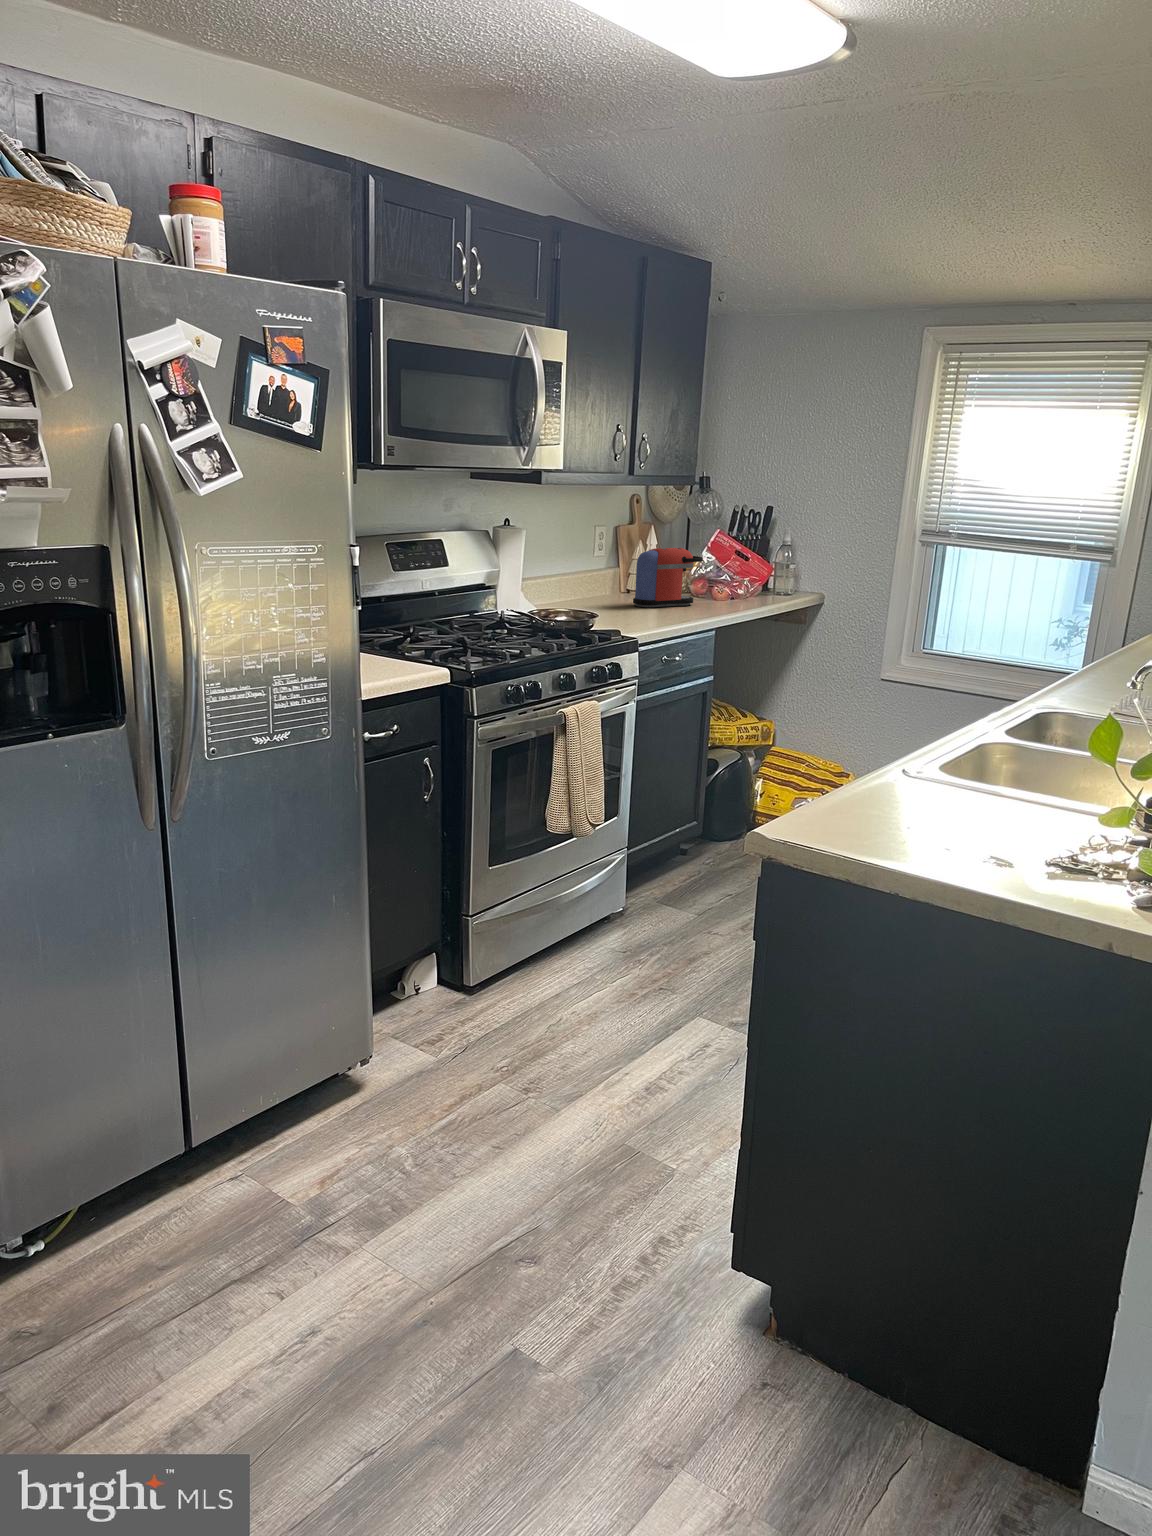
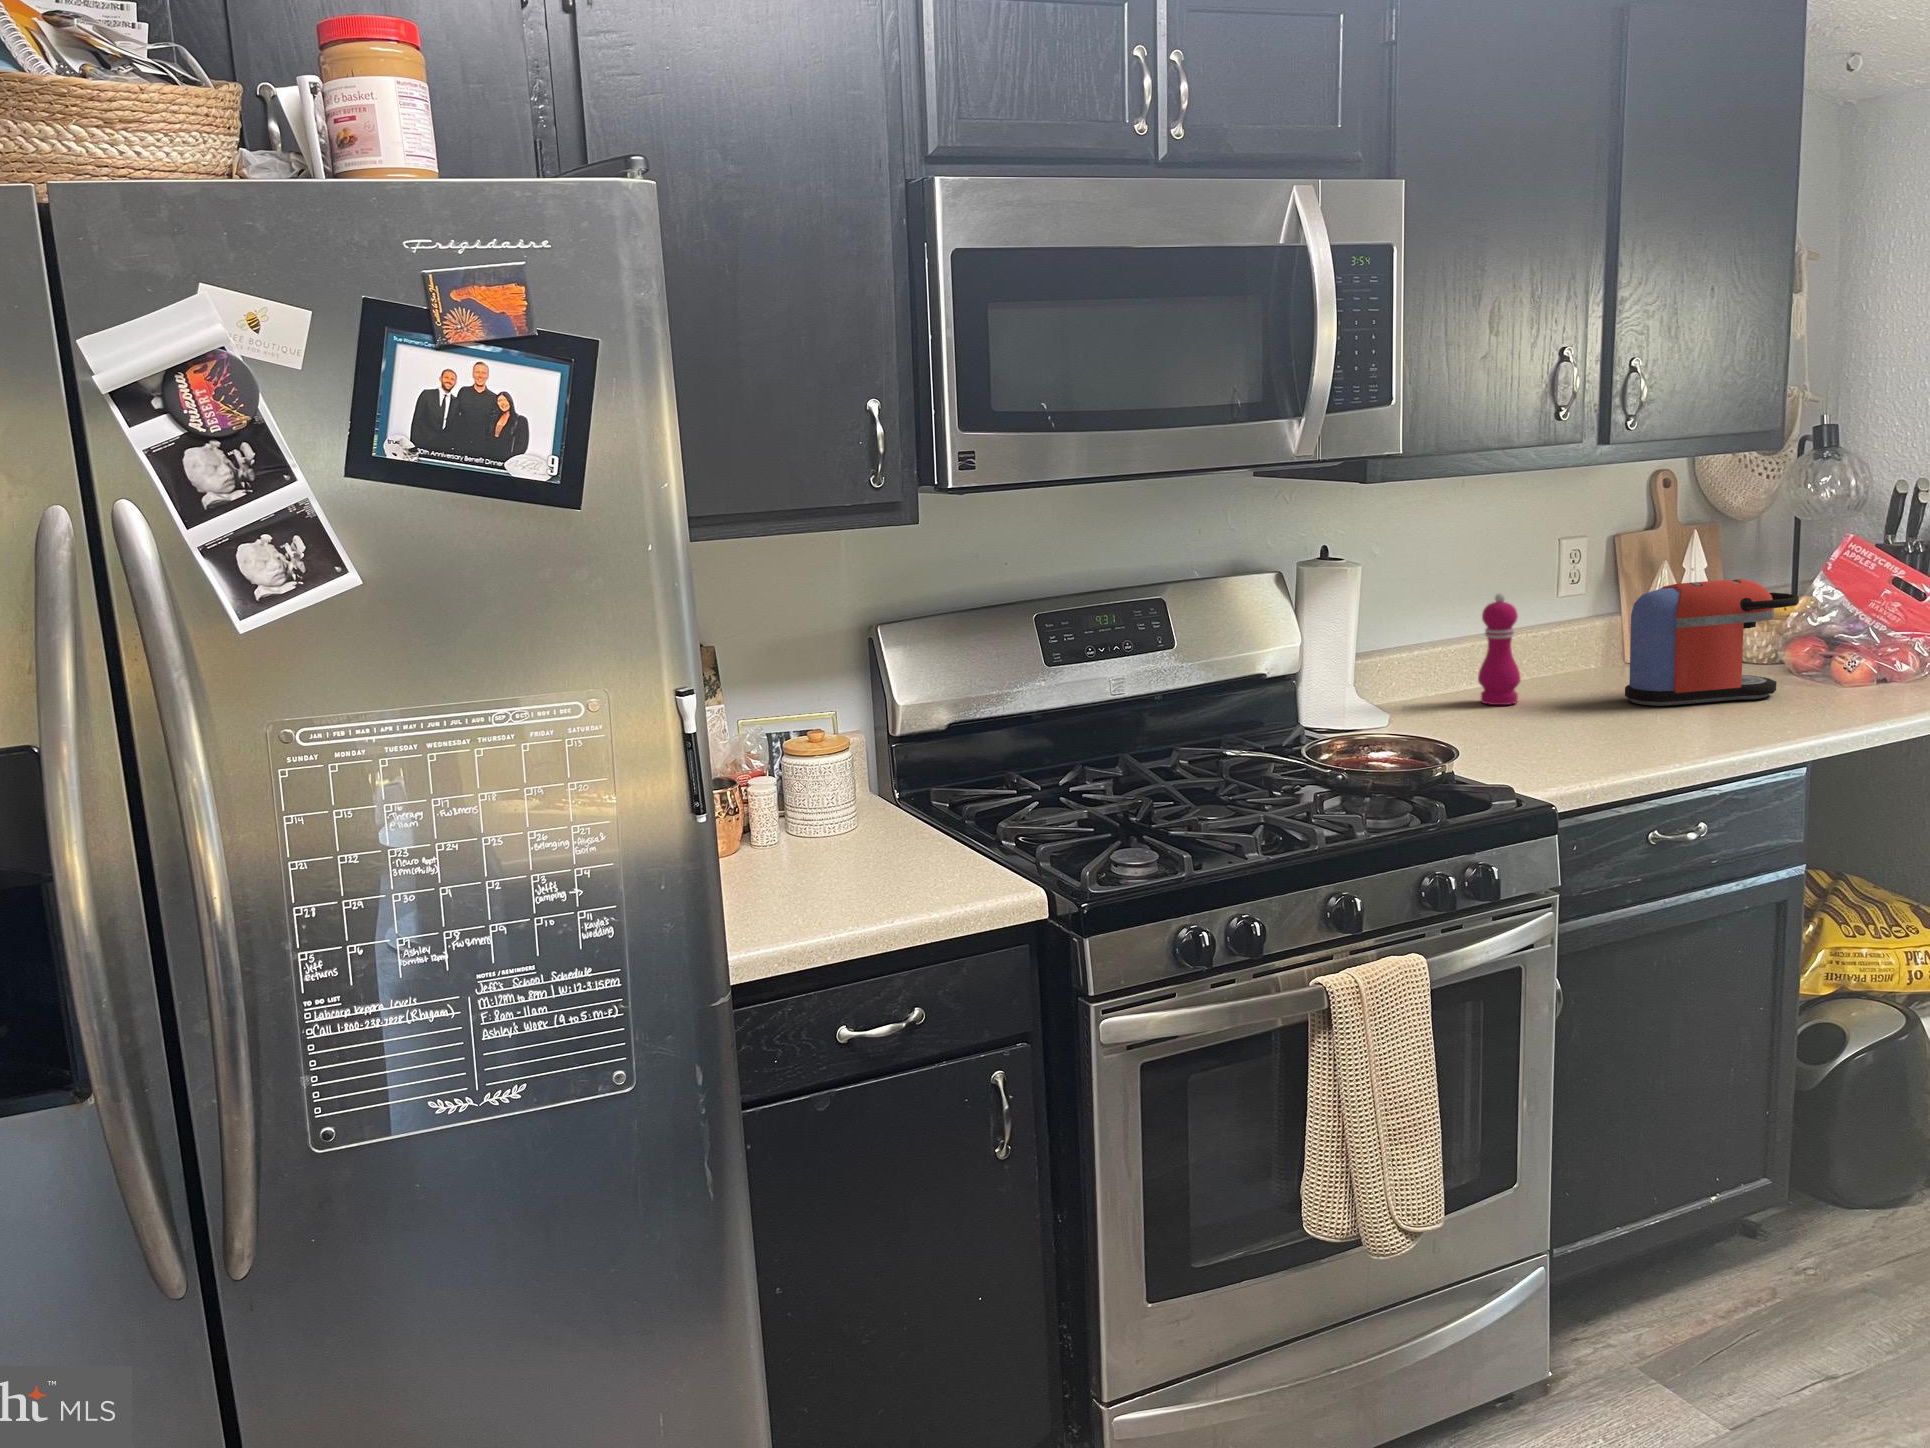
pepper mill: none [568,549,588,607] -> present [1478,593,1521,705]

